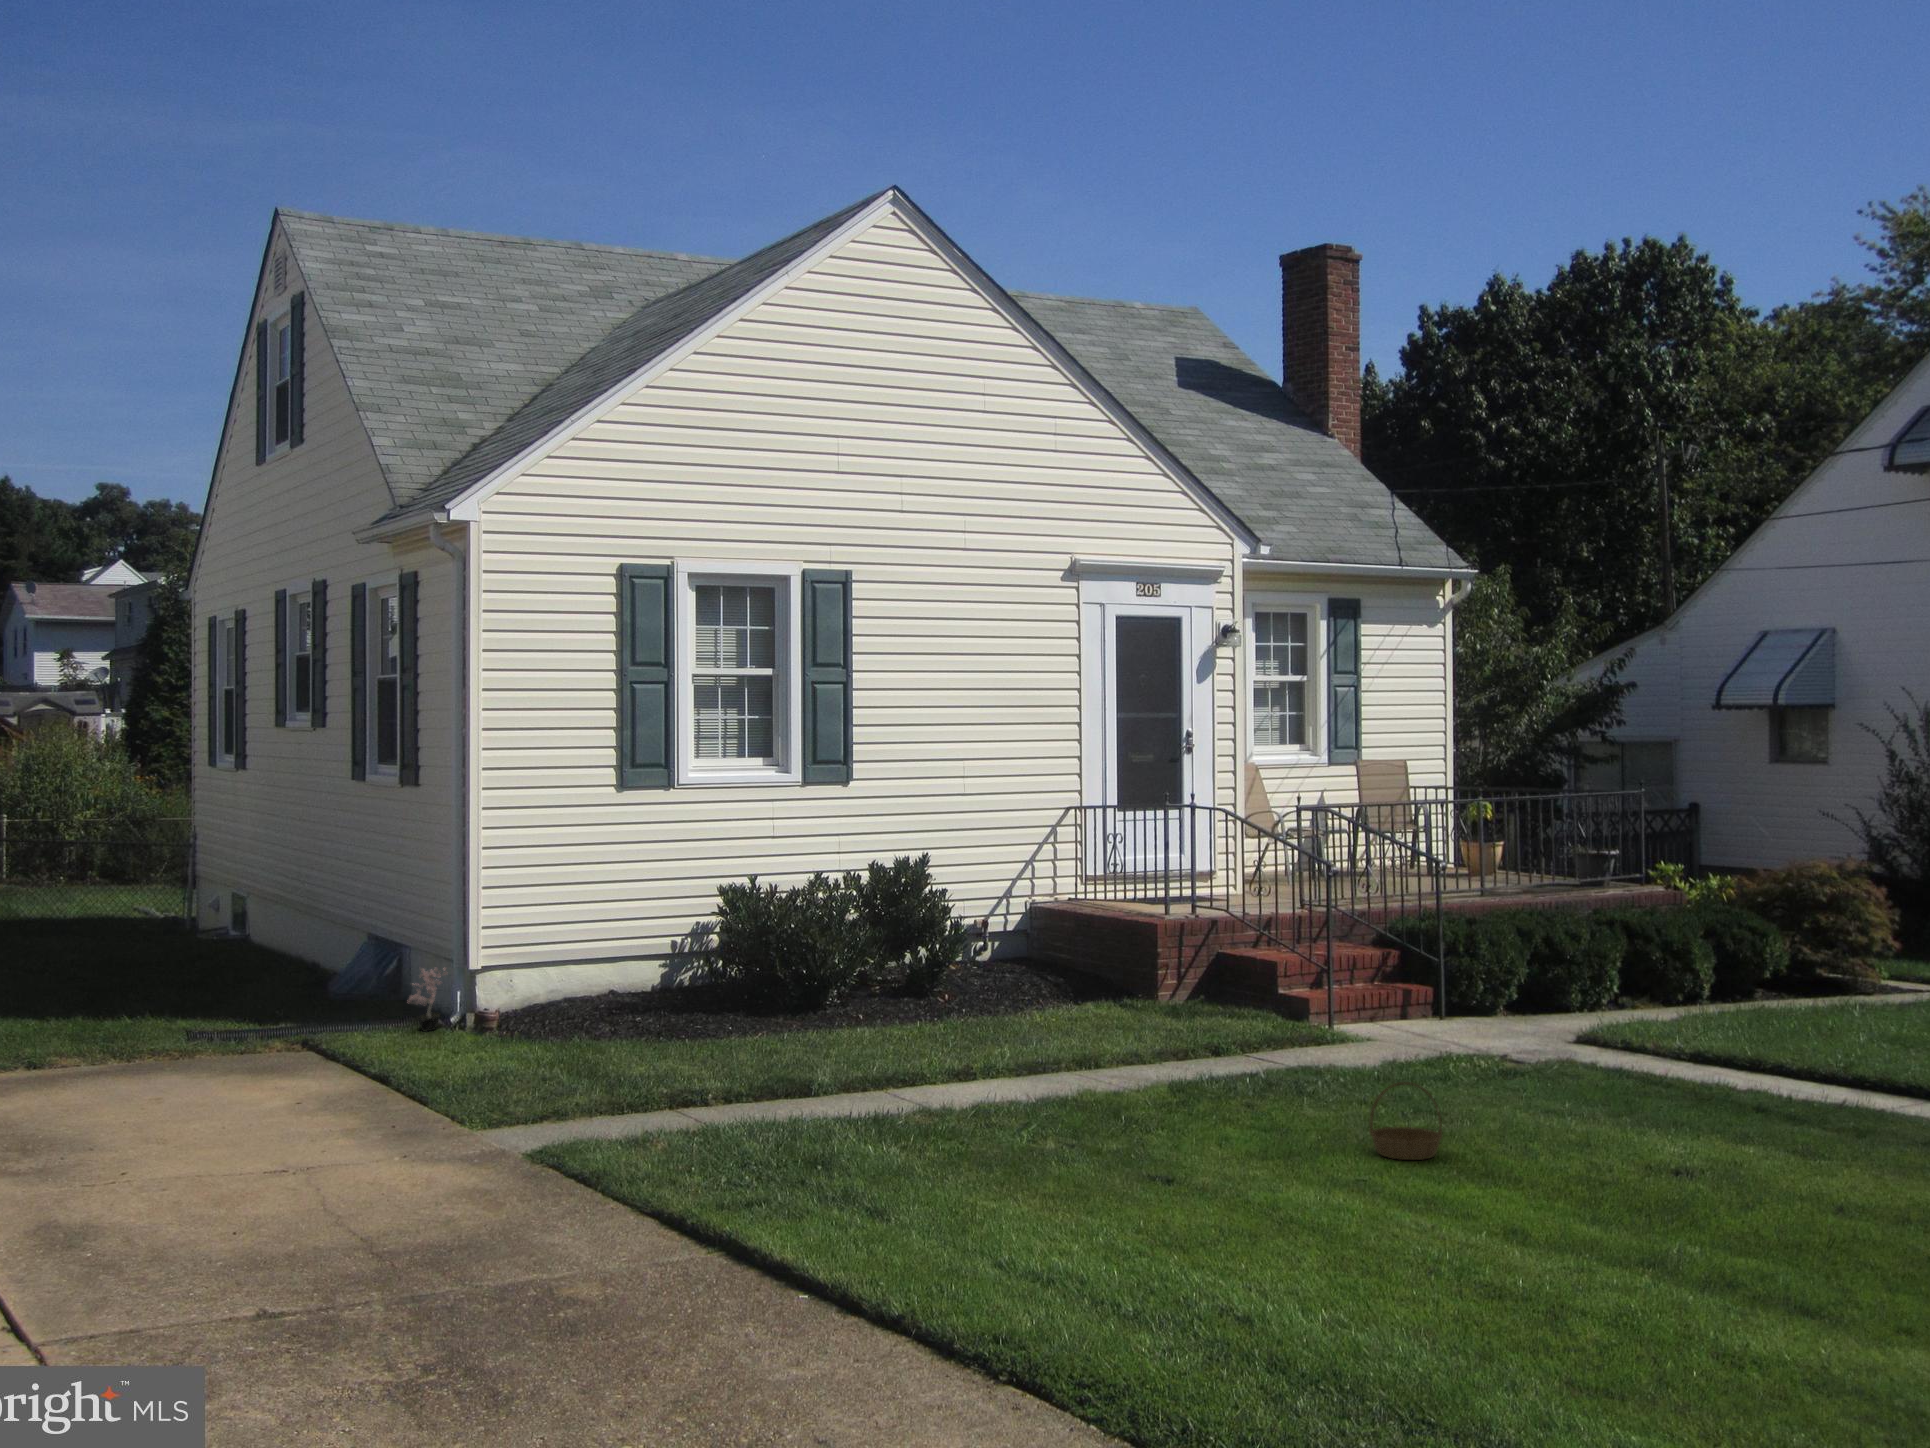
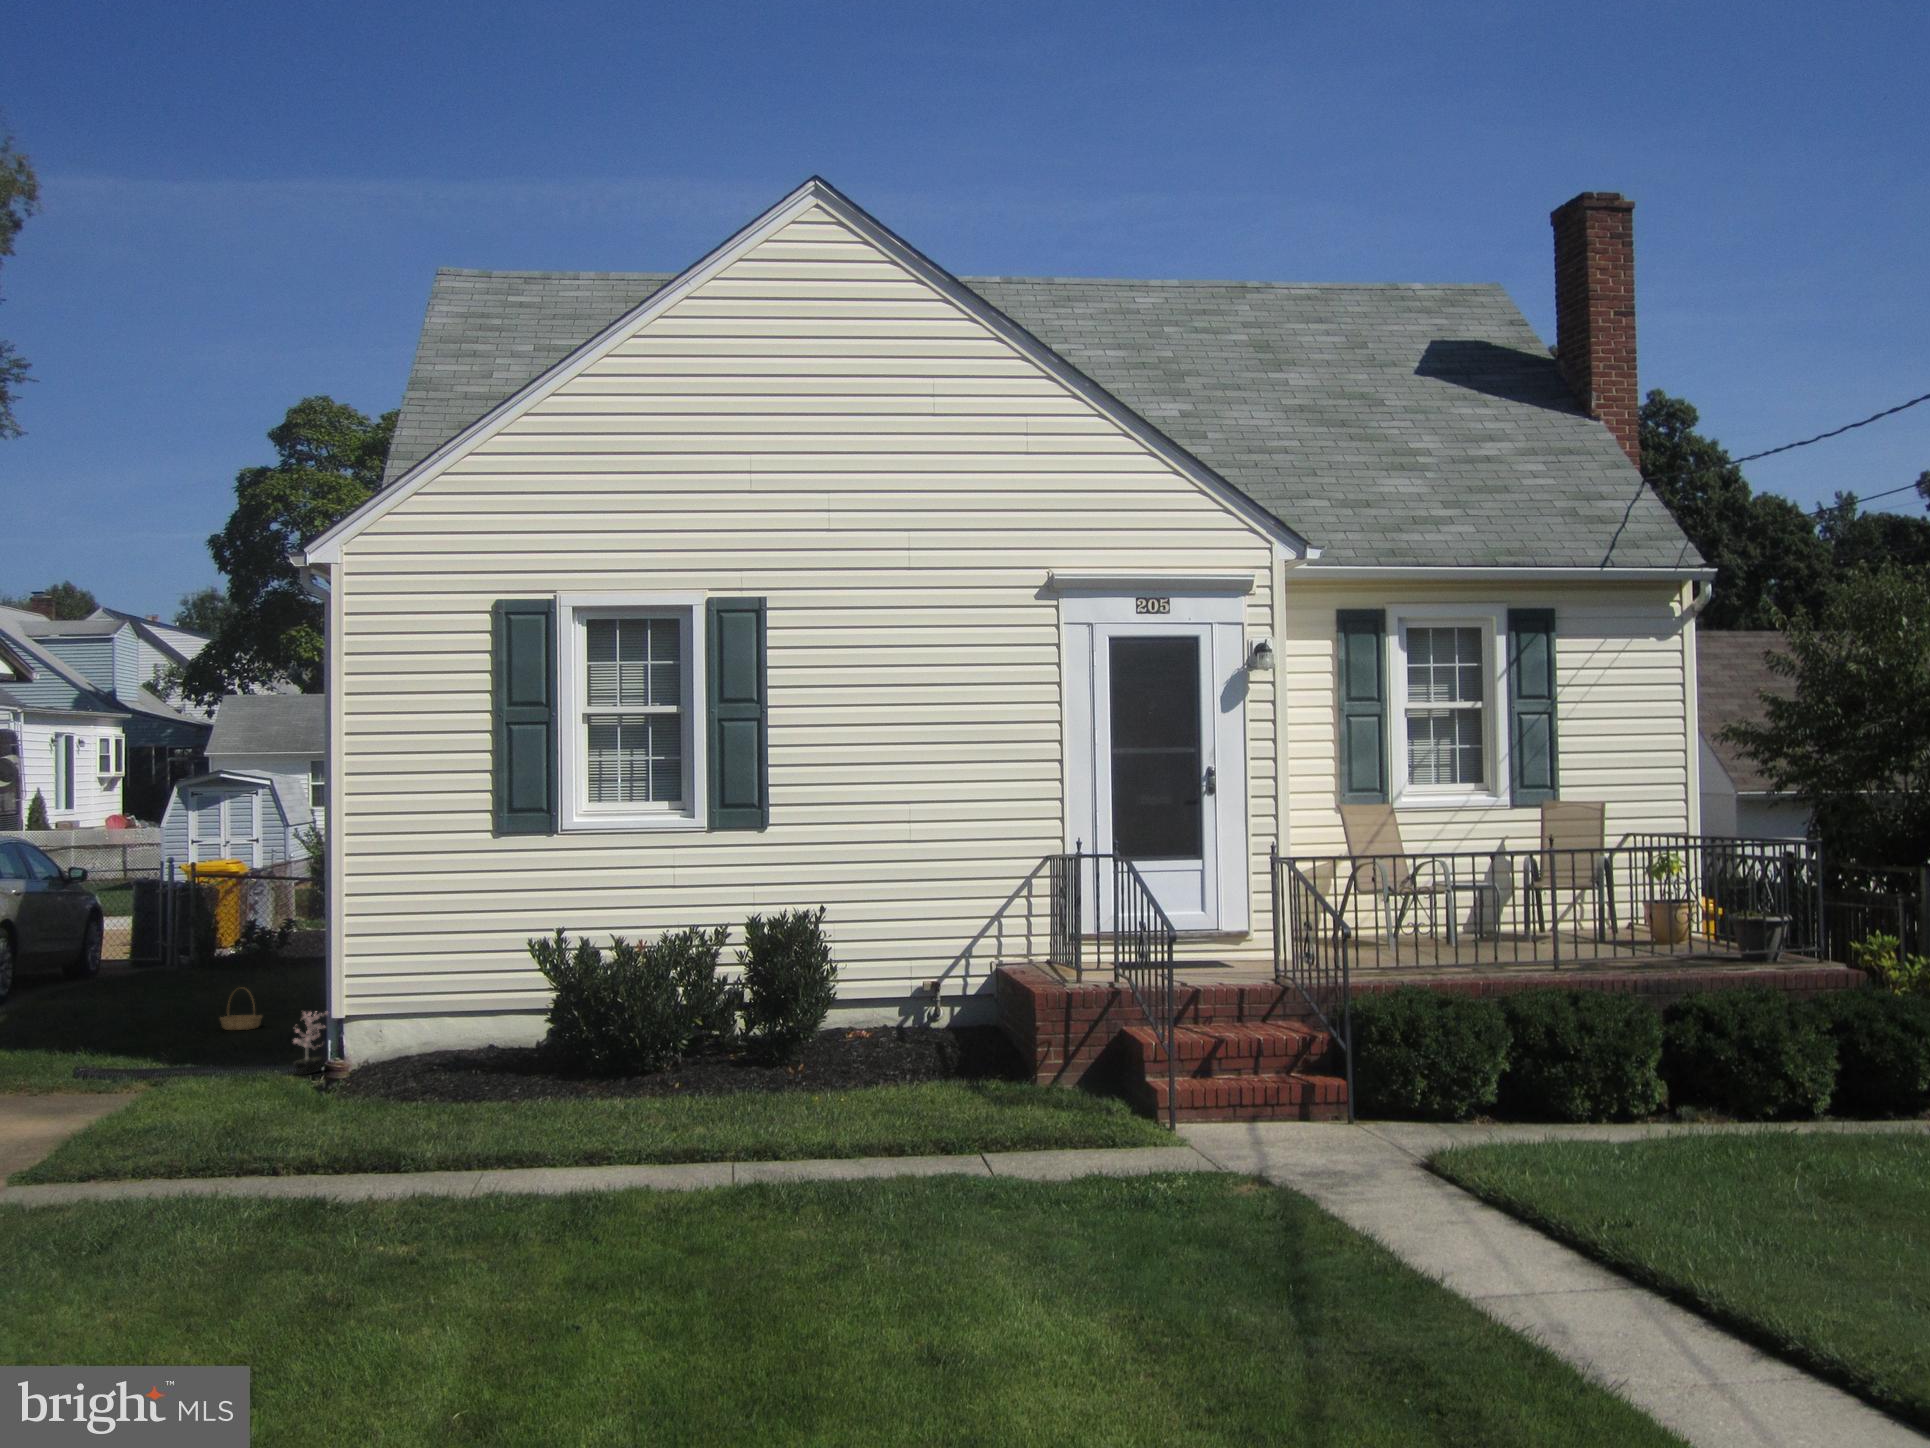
basket: present [1370,1082,1442,1160] -> present [220,987,262,1030]

